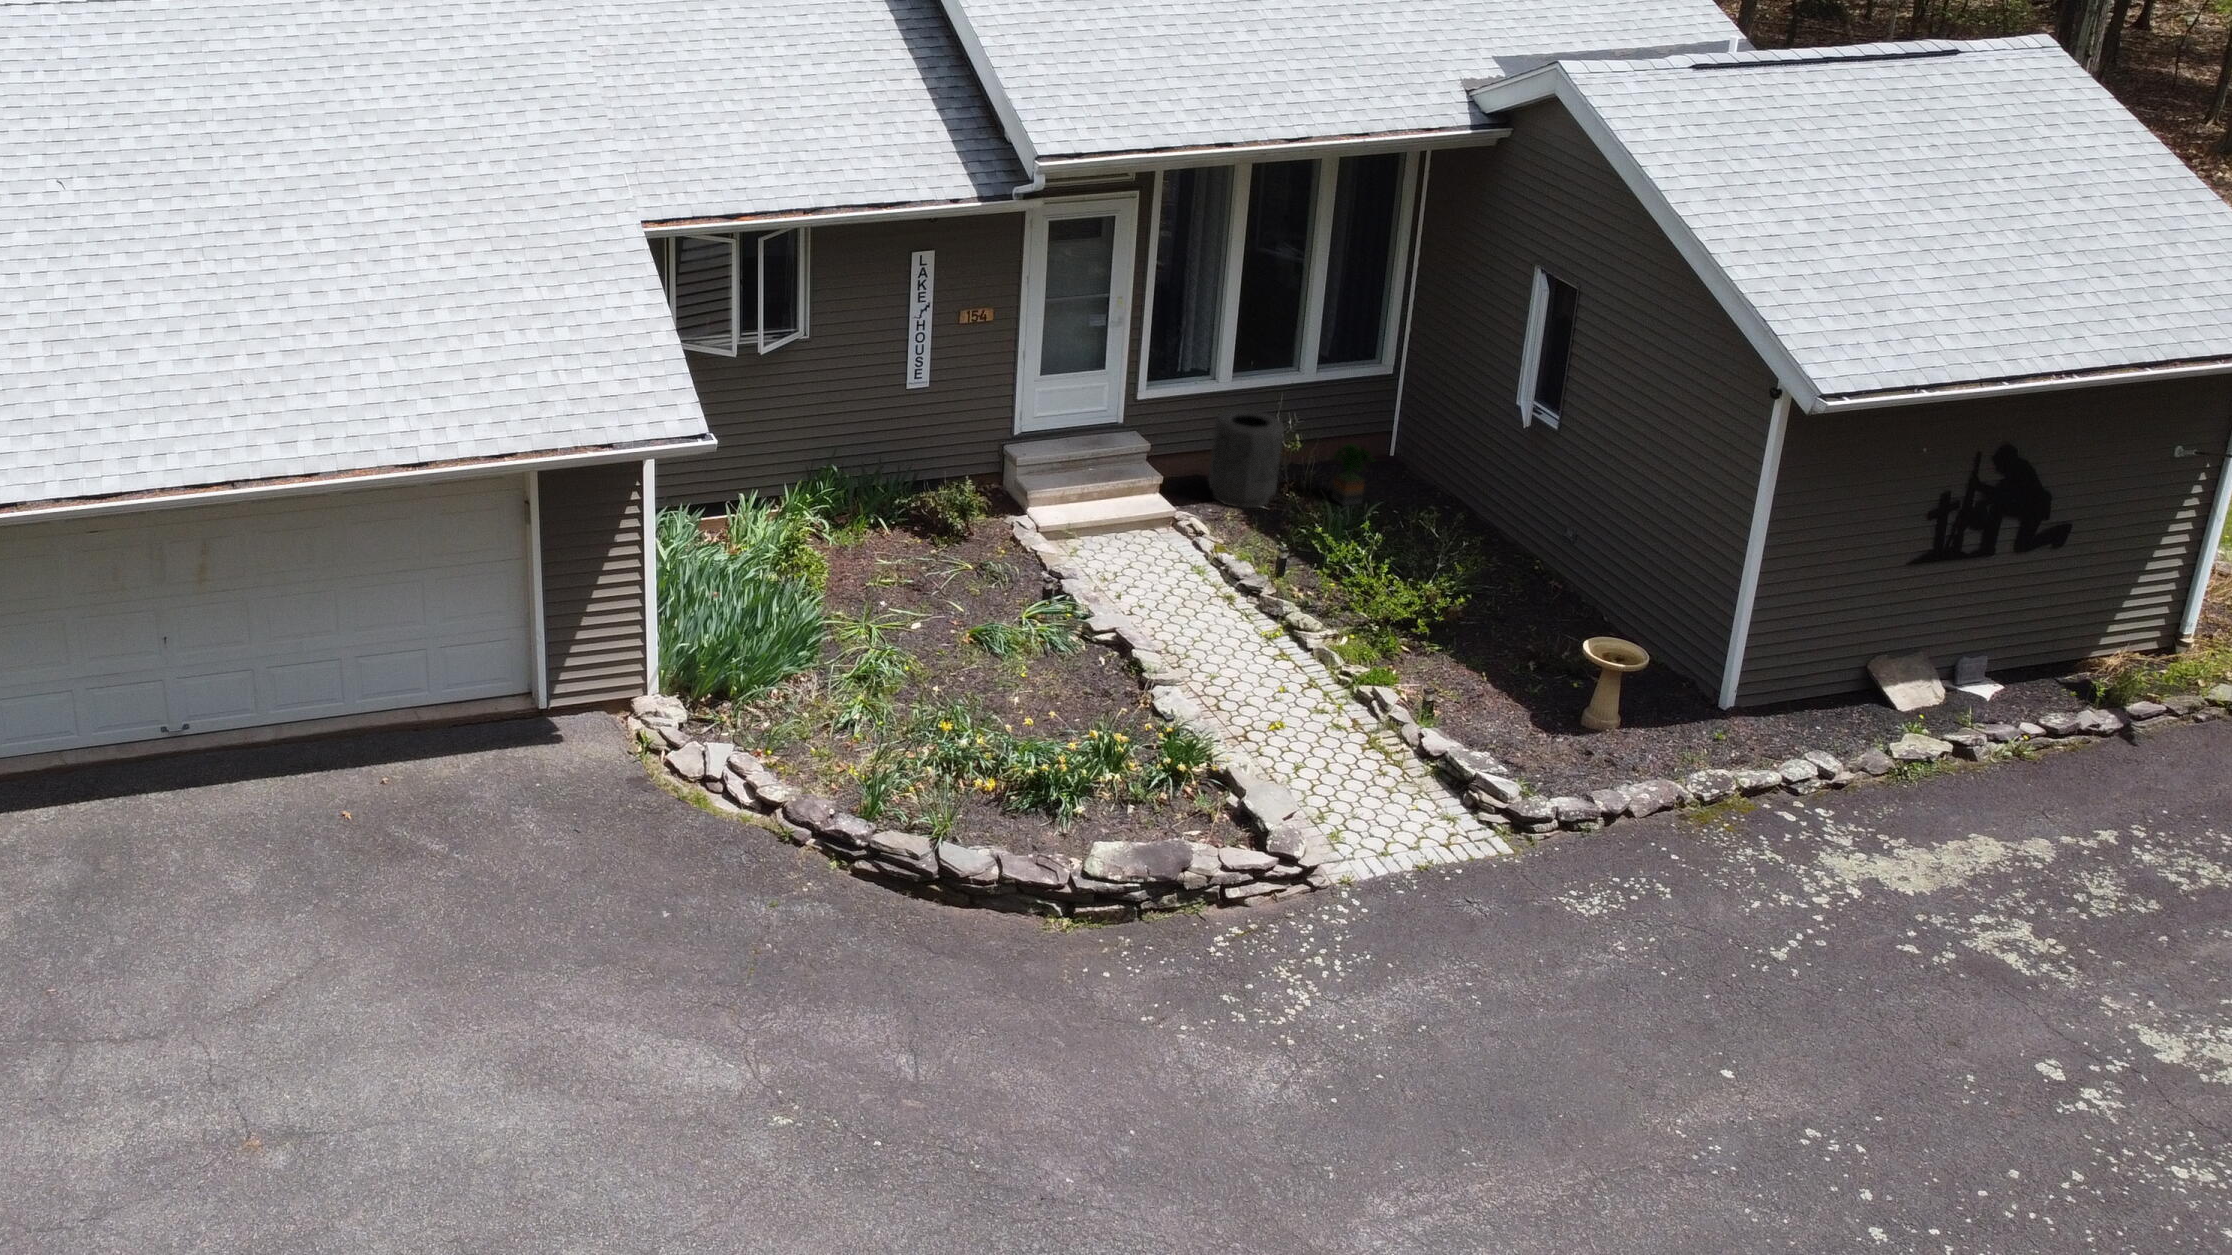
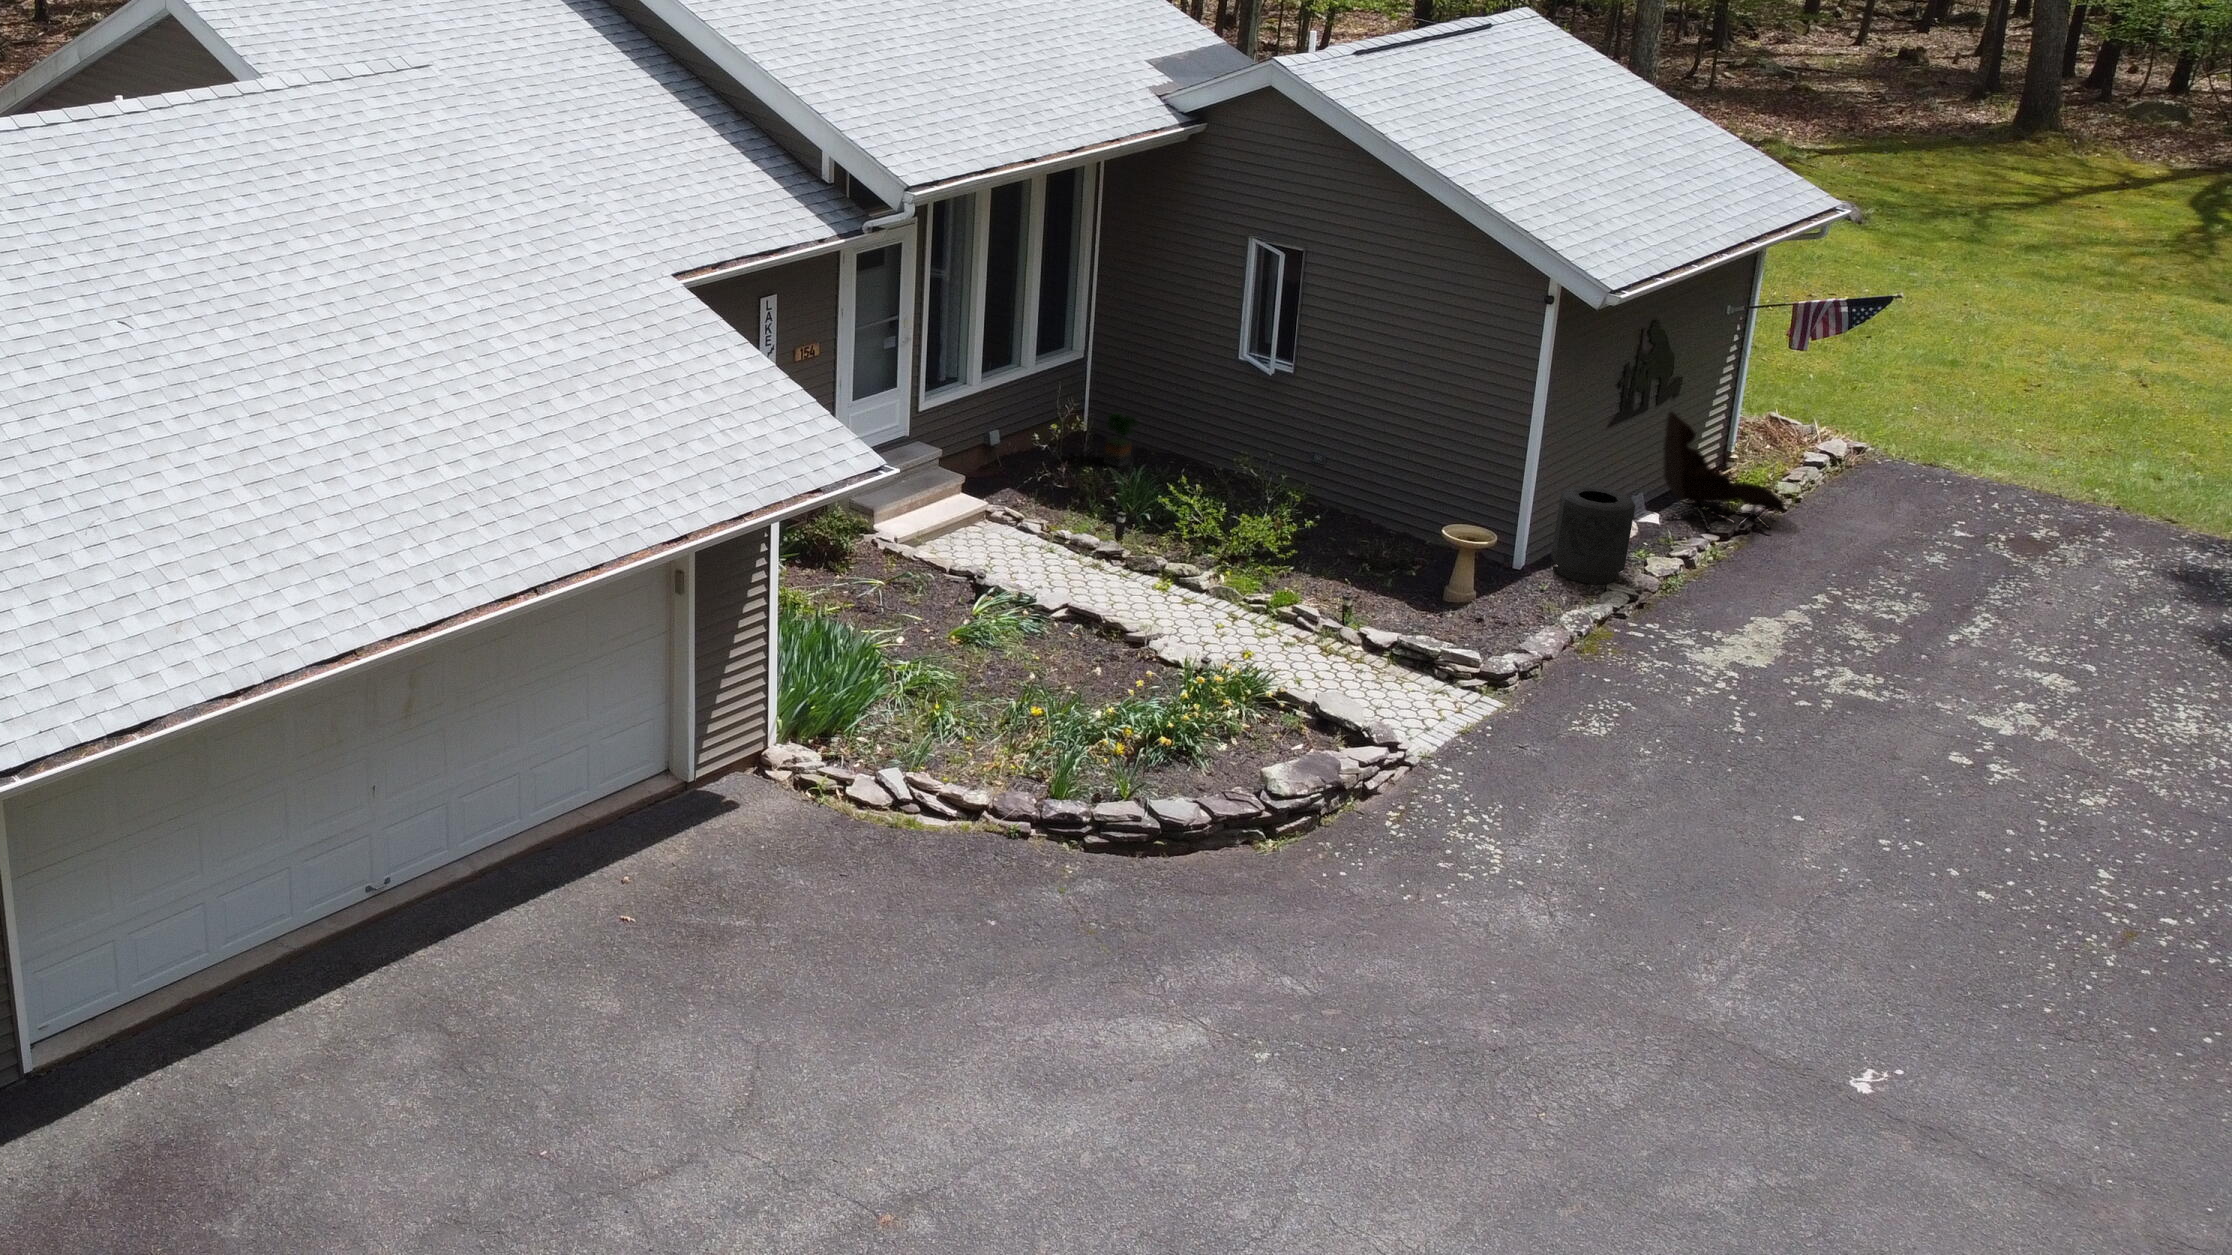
trash can: present [1209,410,1284,508] -> present [1551,486,1635,584]
lounge chair: none [1991,556,2165,739] -> present [1664,412,1785,530]

